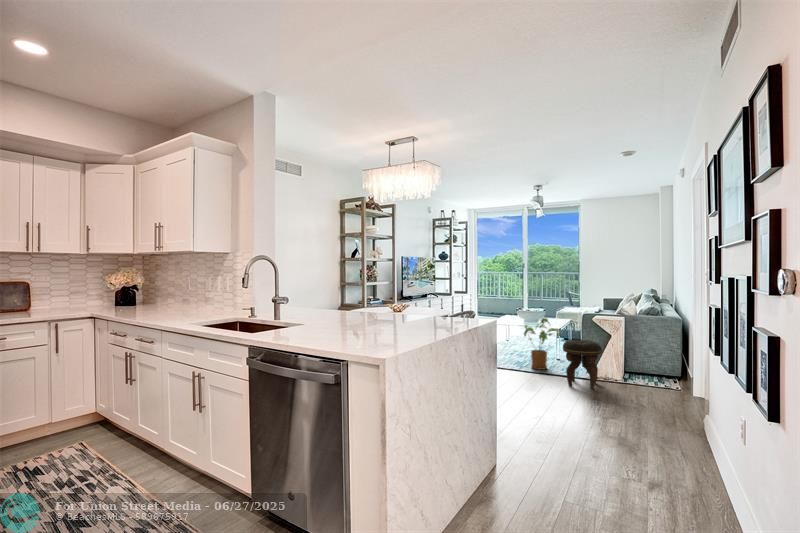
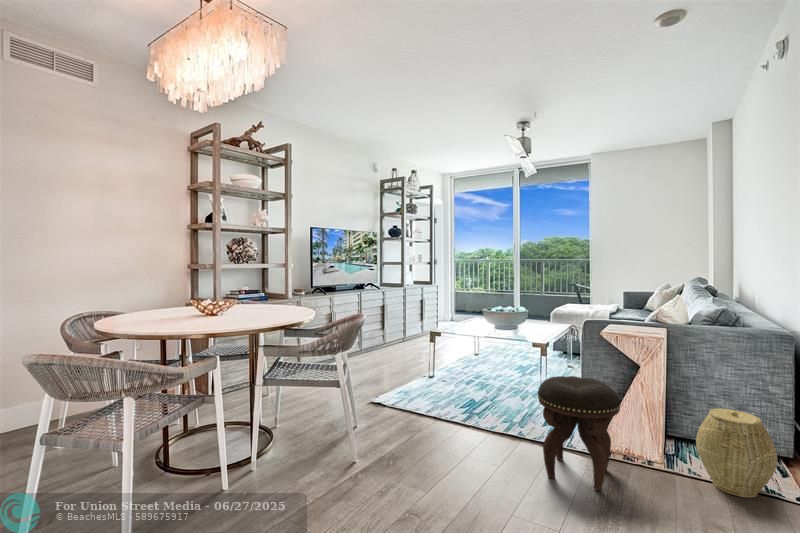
house plant: present [524,318,555,370] -> none [475,327,536,424]
woven basket: none [637,352,670,389] -> present [696,408,777,498]

